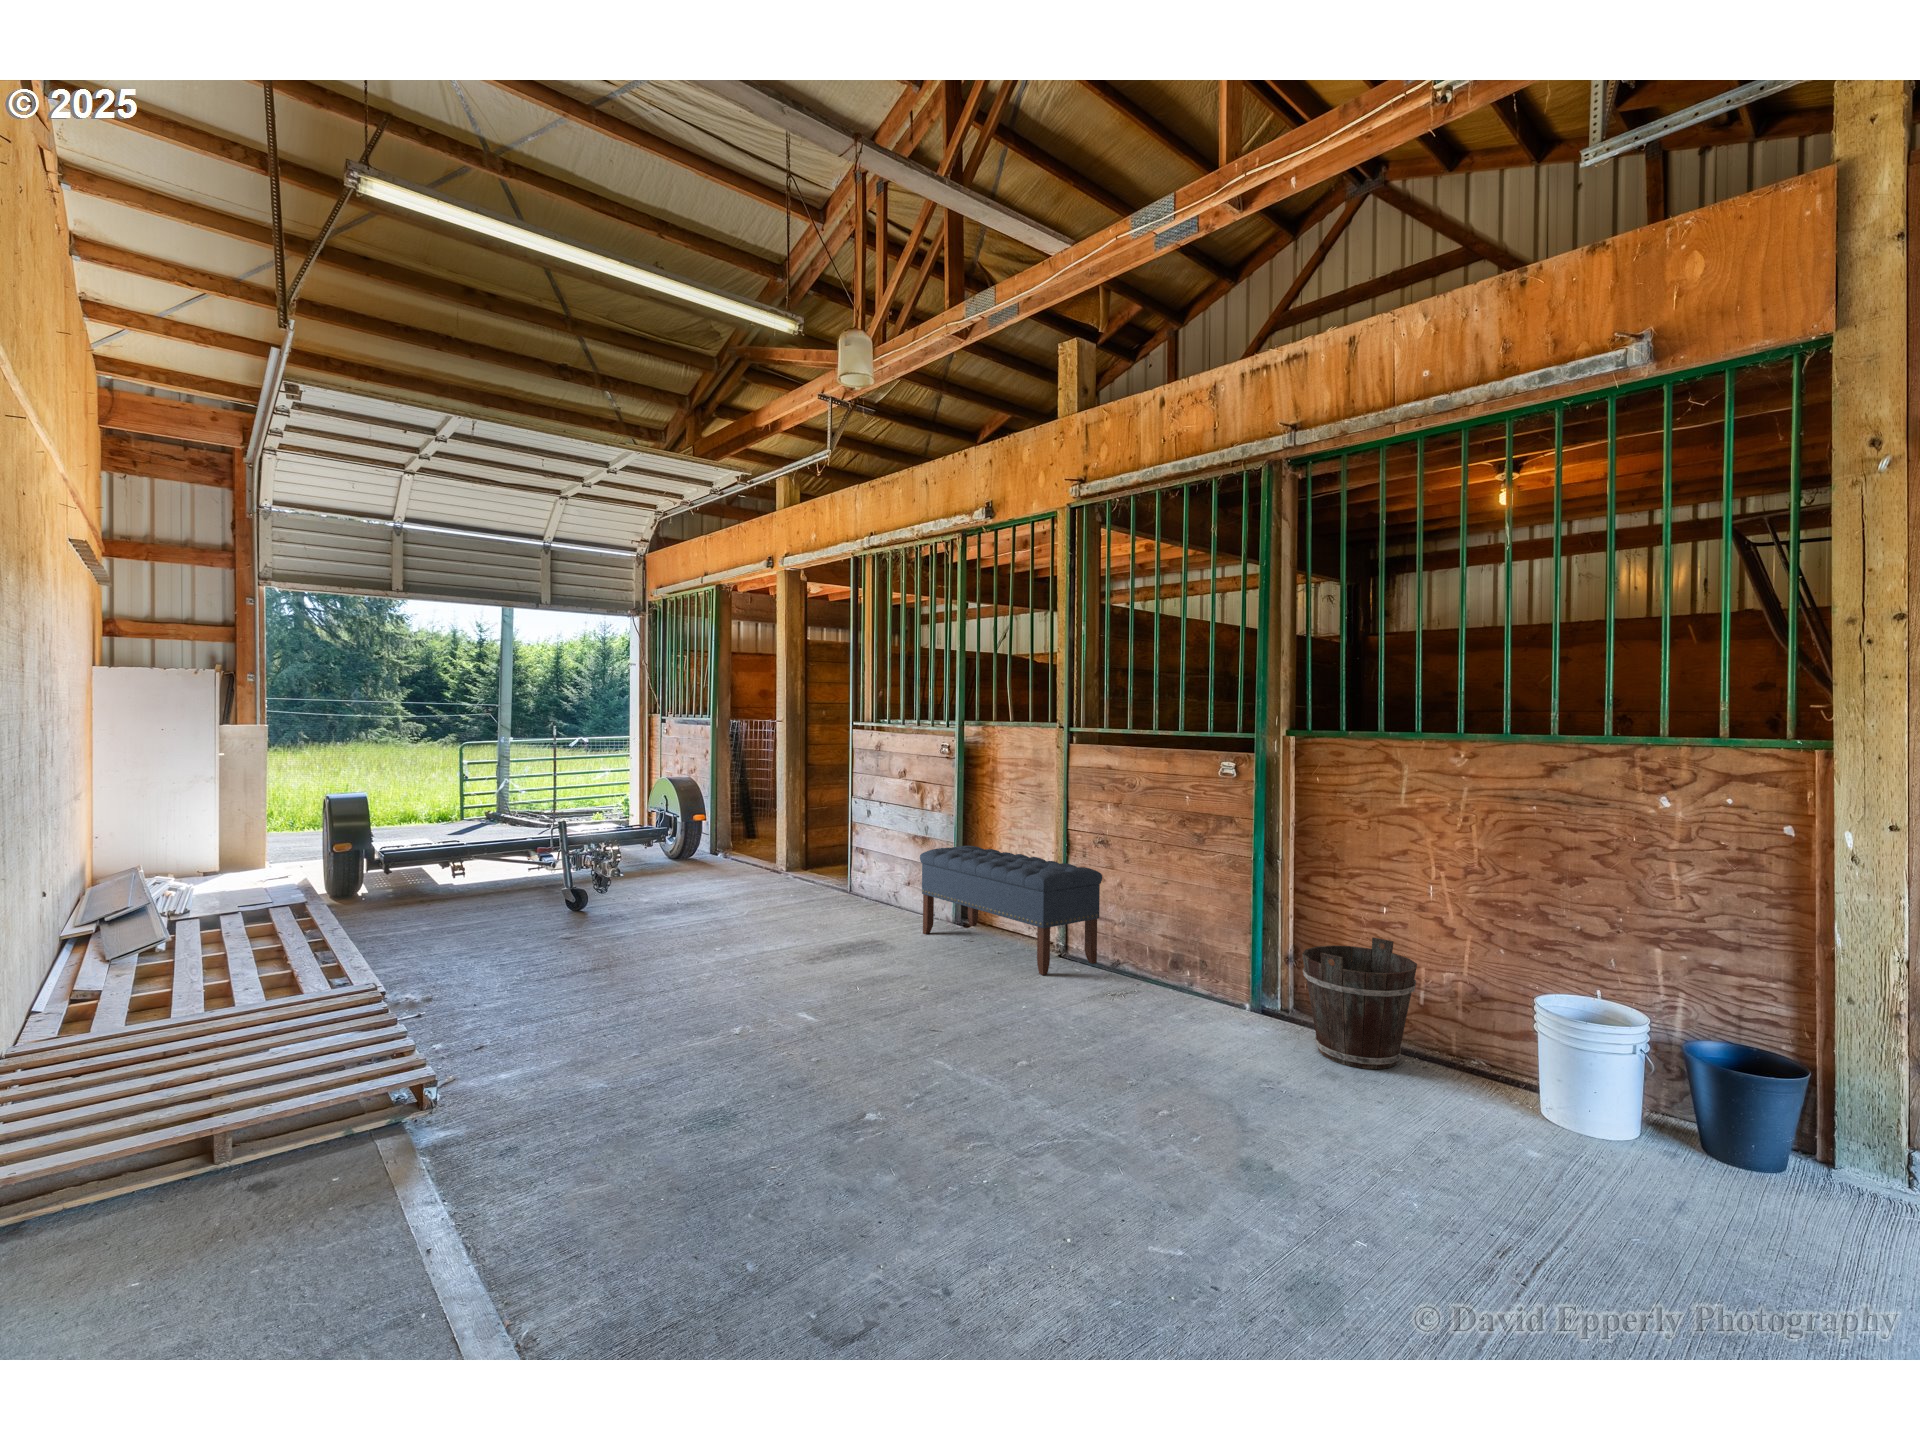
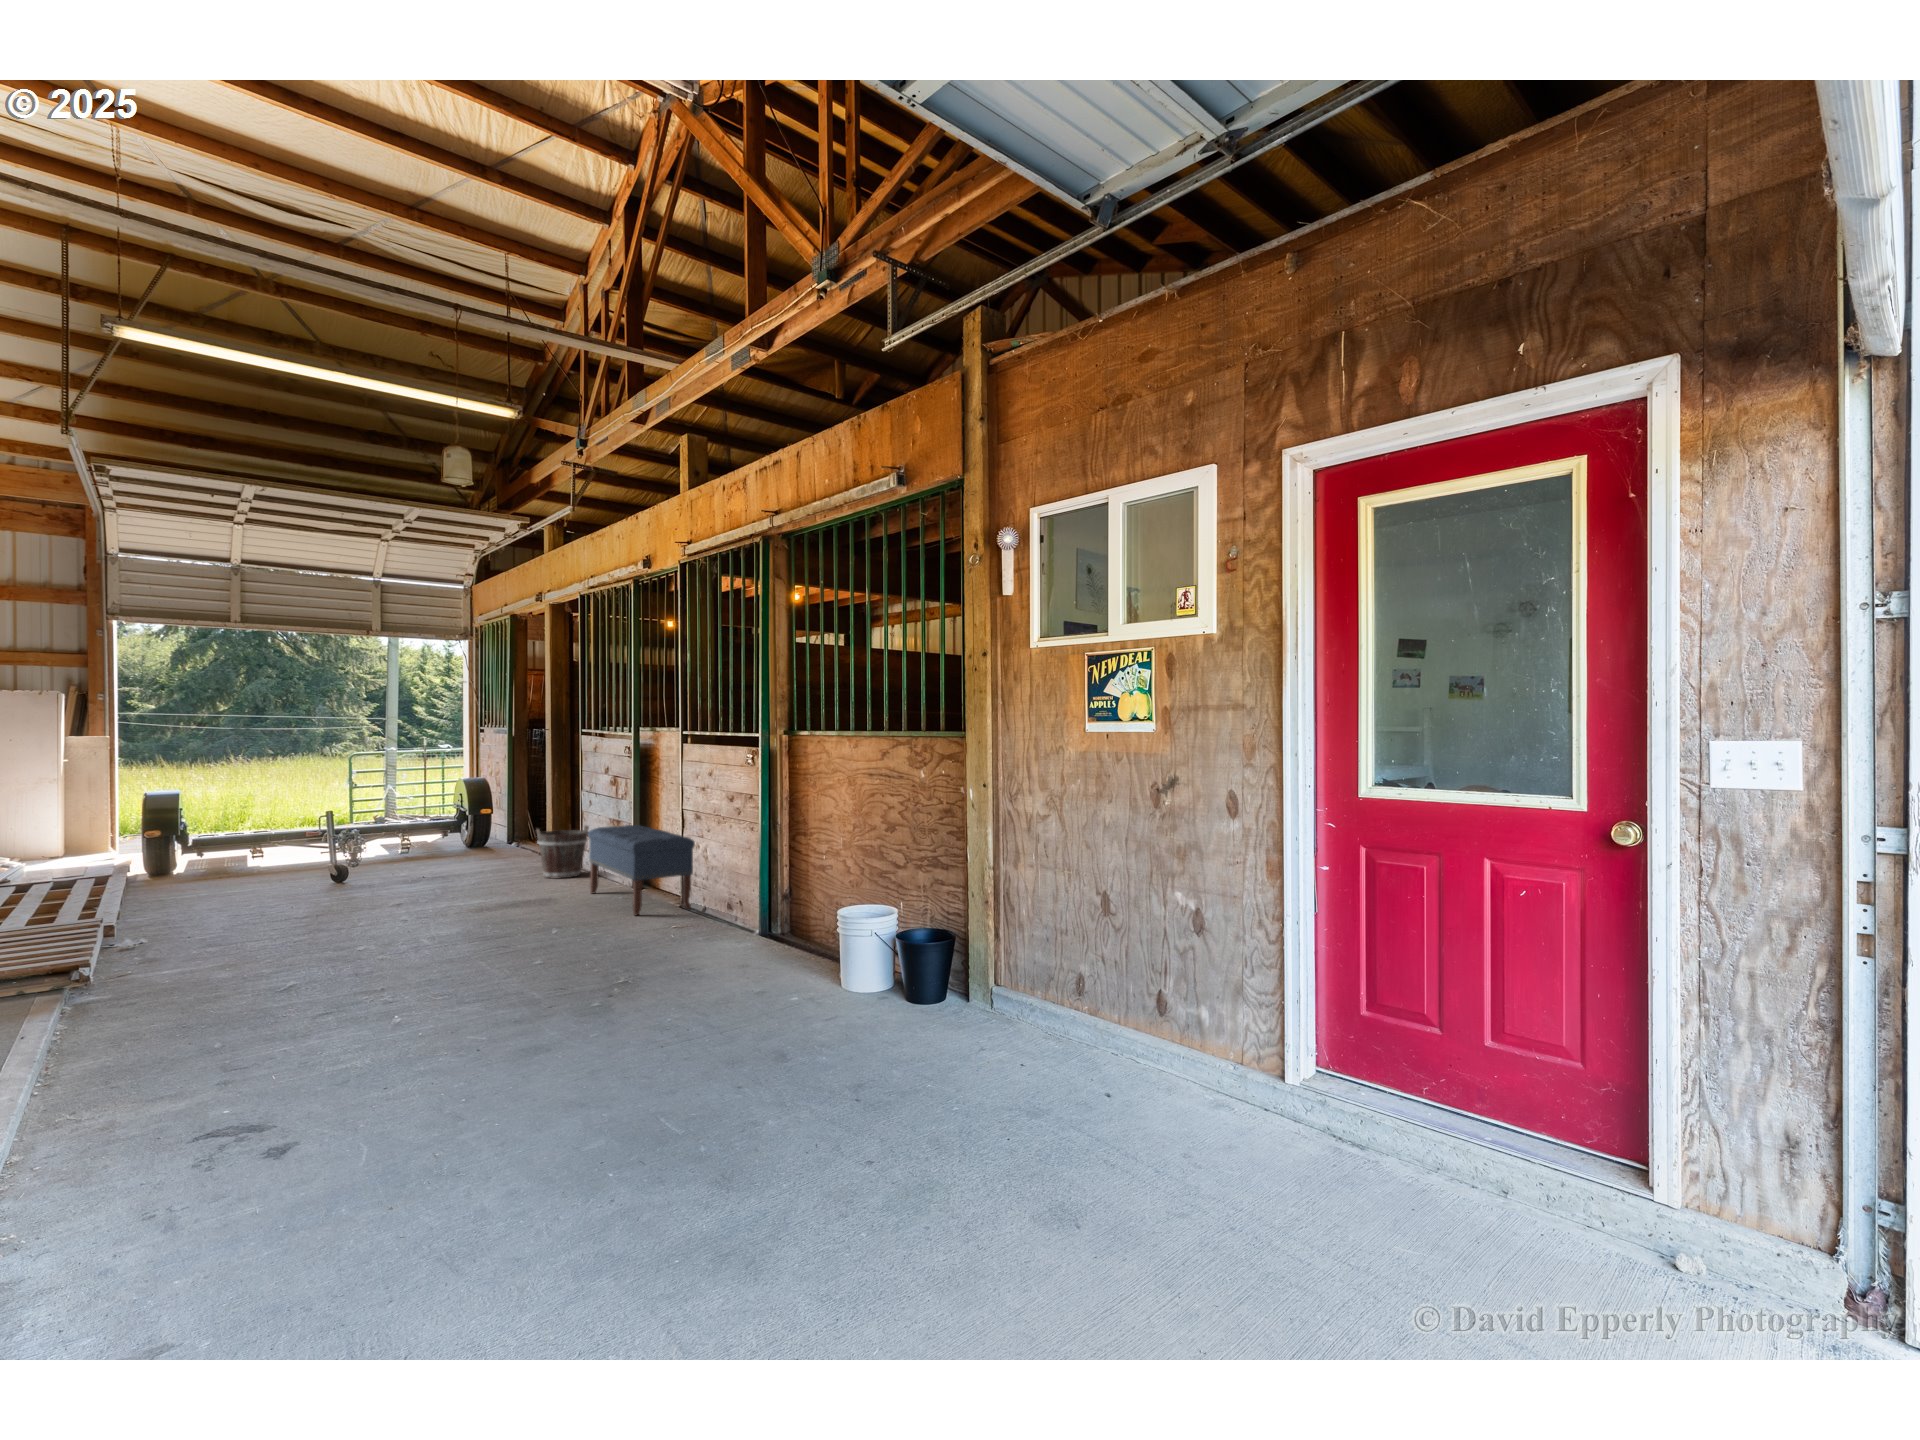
bucket: present [1302,937,1417,1069] -> present [536,826,589,879]

